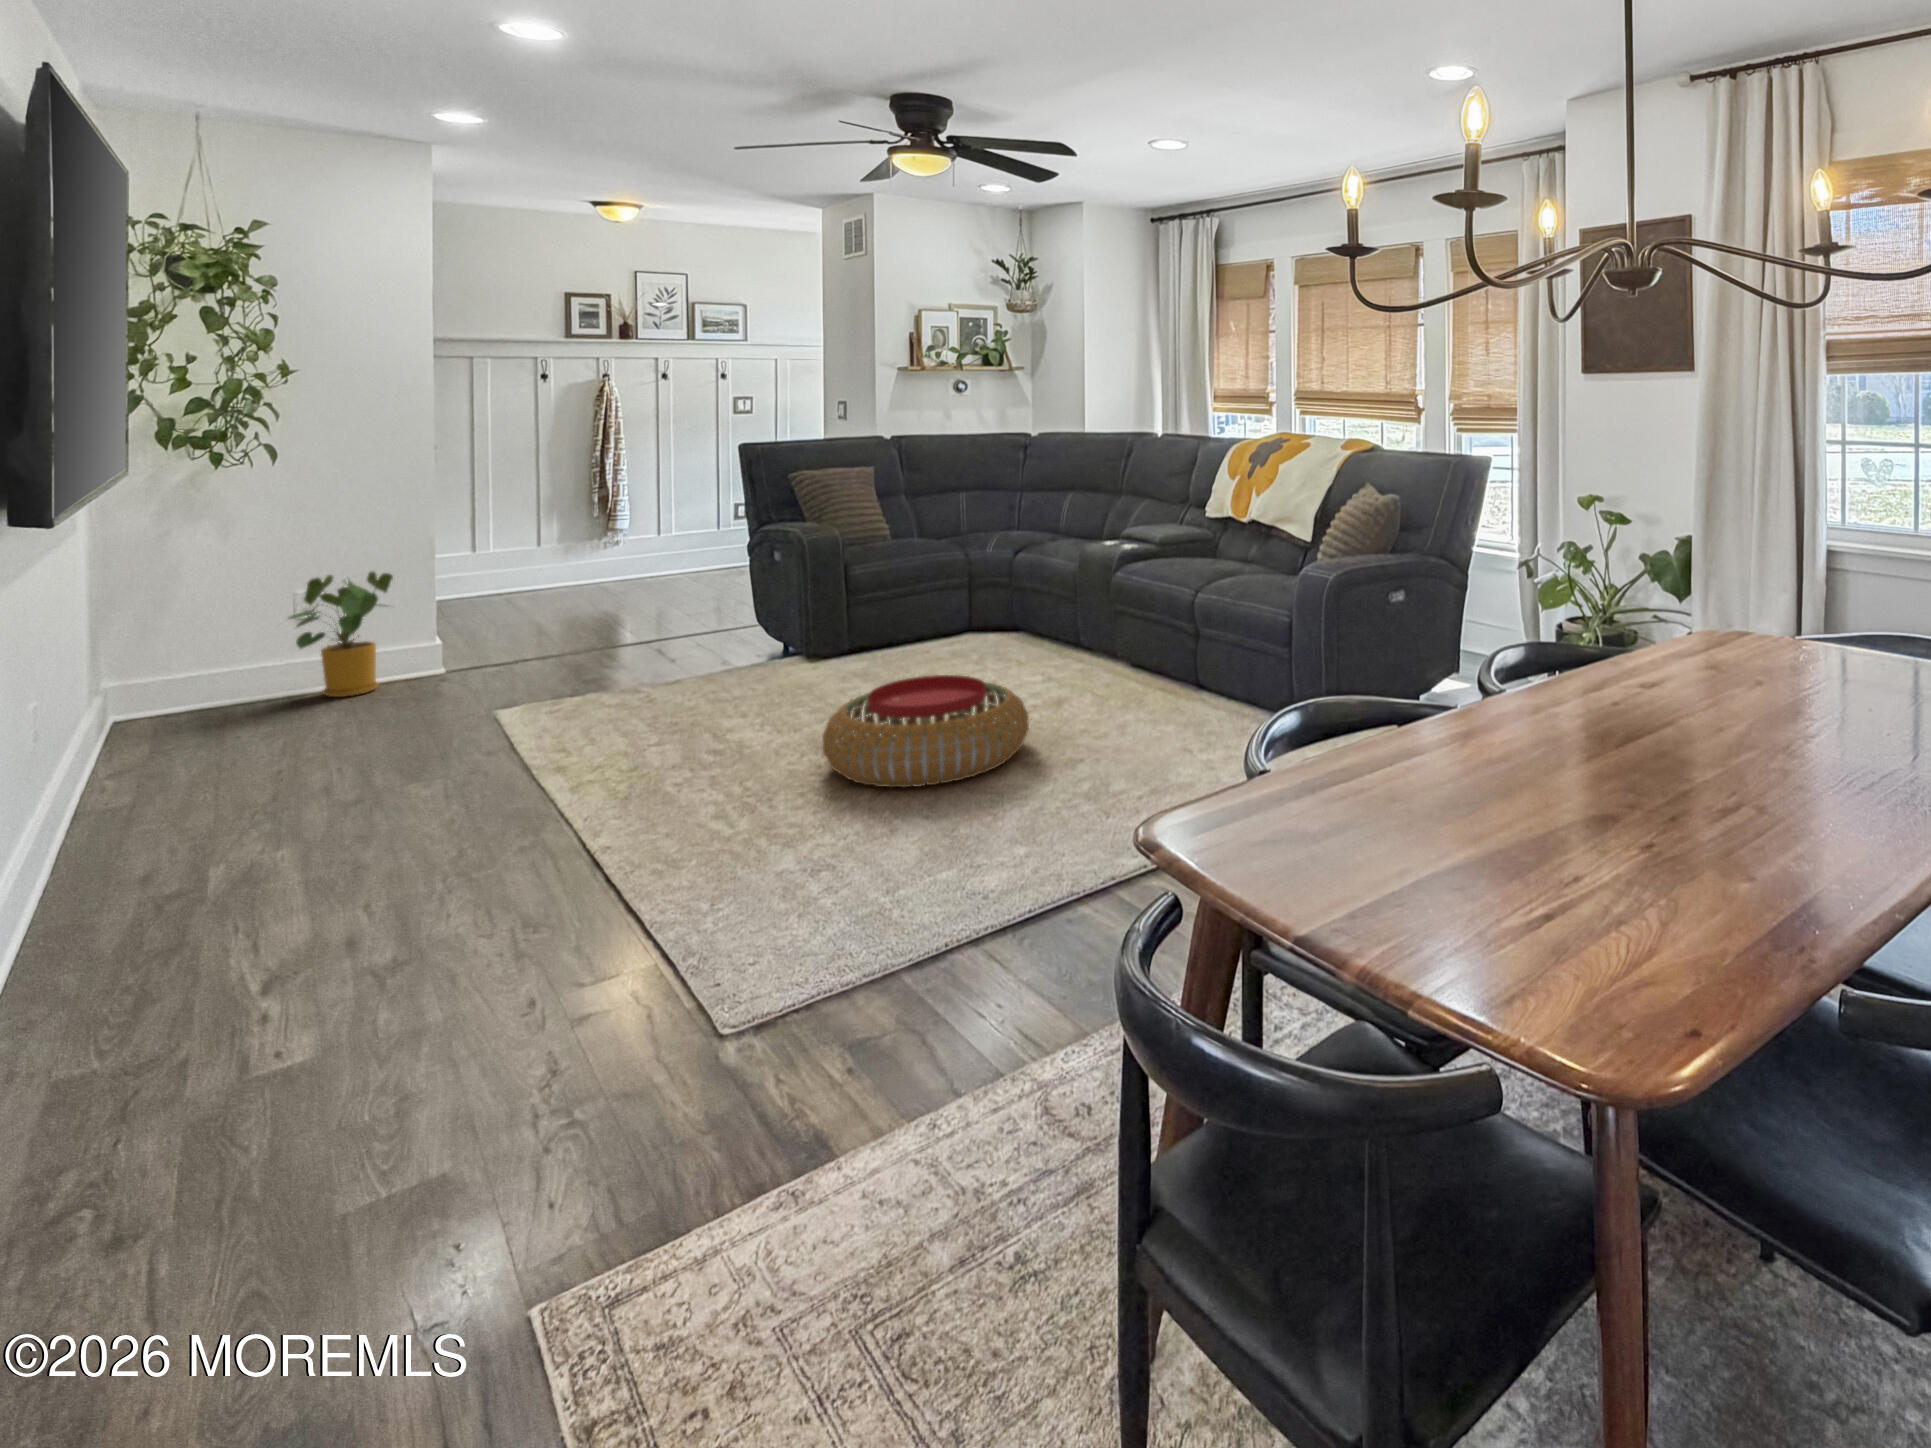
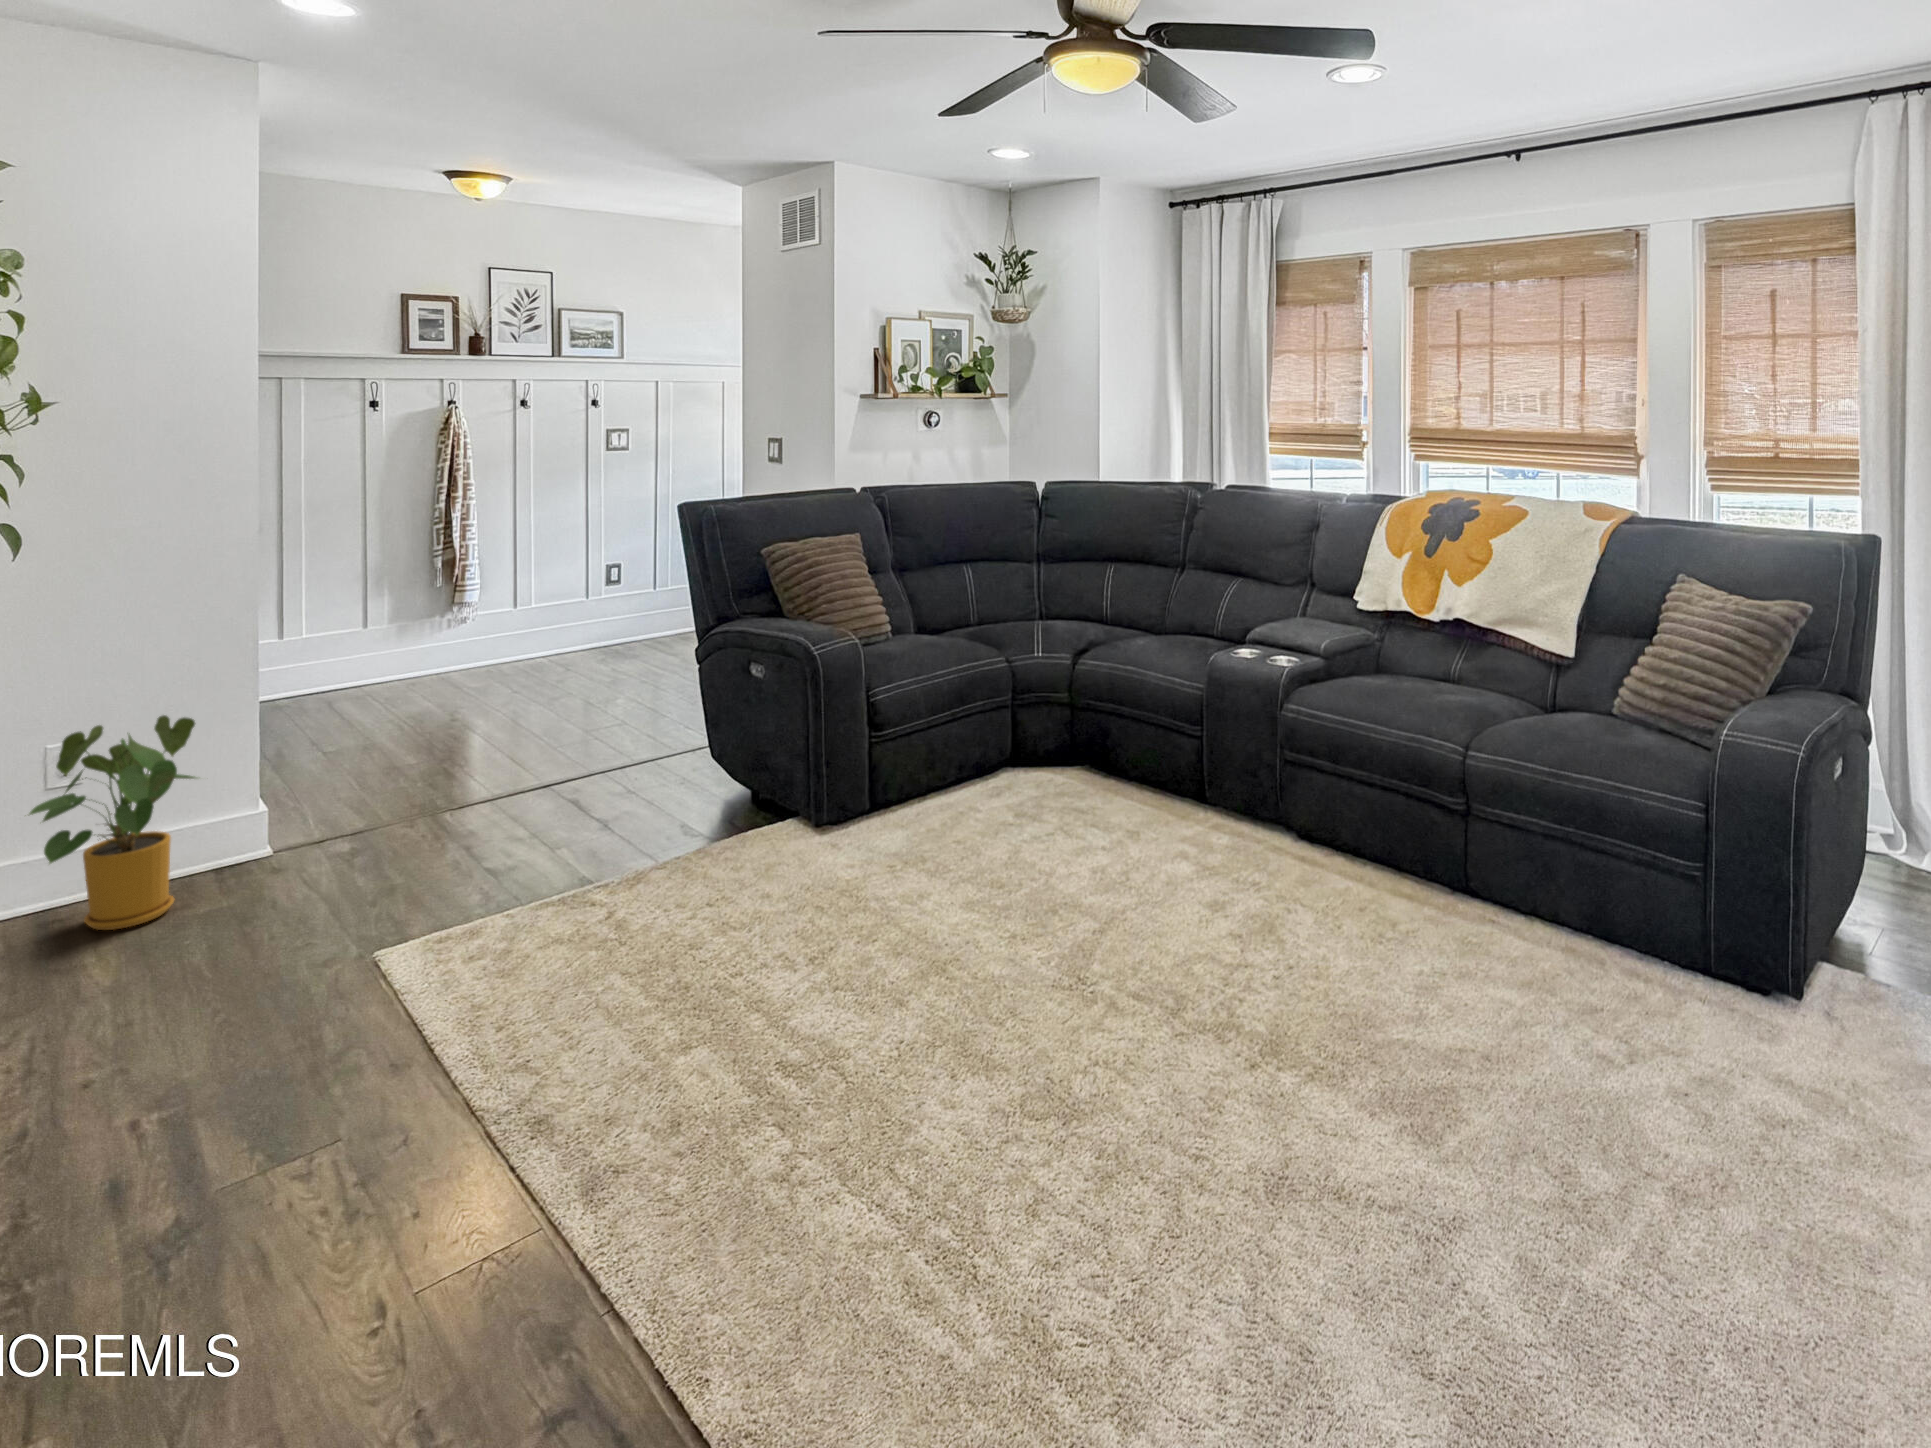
pouf: present [822,675,1029,788] -> none [1021,934,1372,1208]

